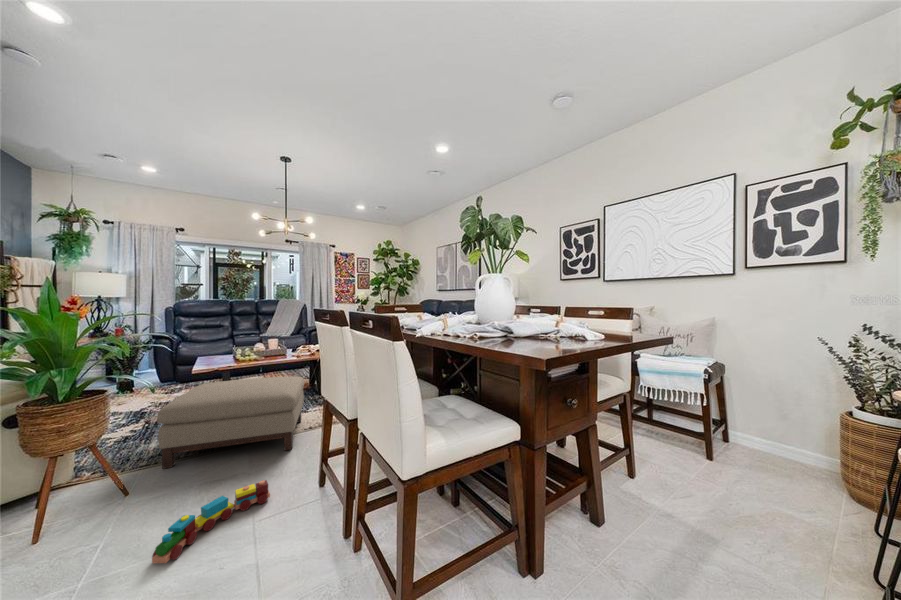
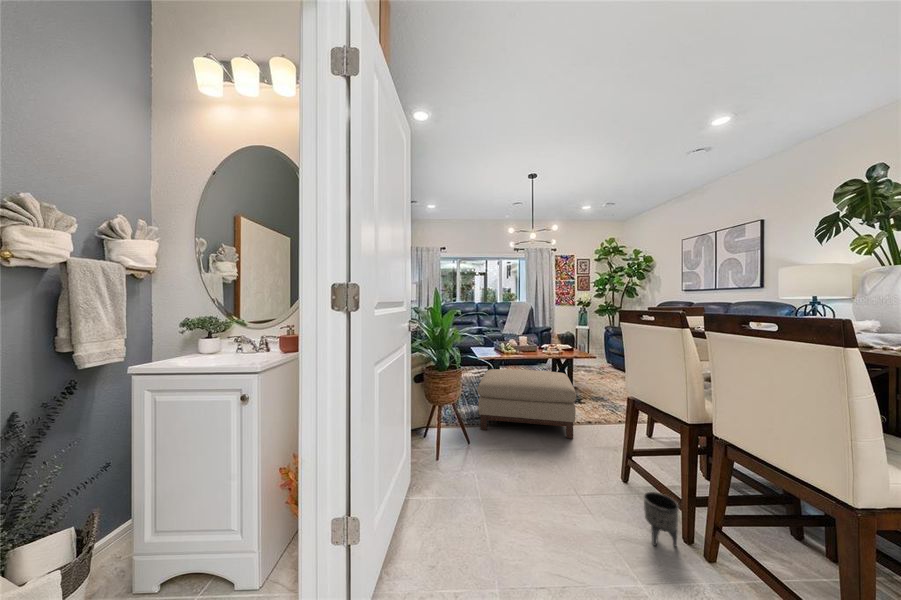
toy train: present [152,480,270,563] -> none [519,459,581,501]
planter: none [302,499,336,562] -> present [644,492,679,546]

